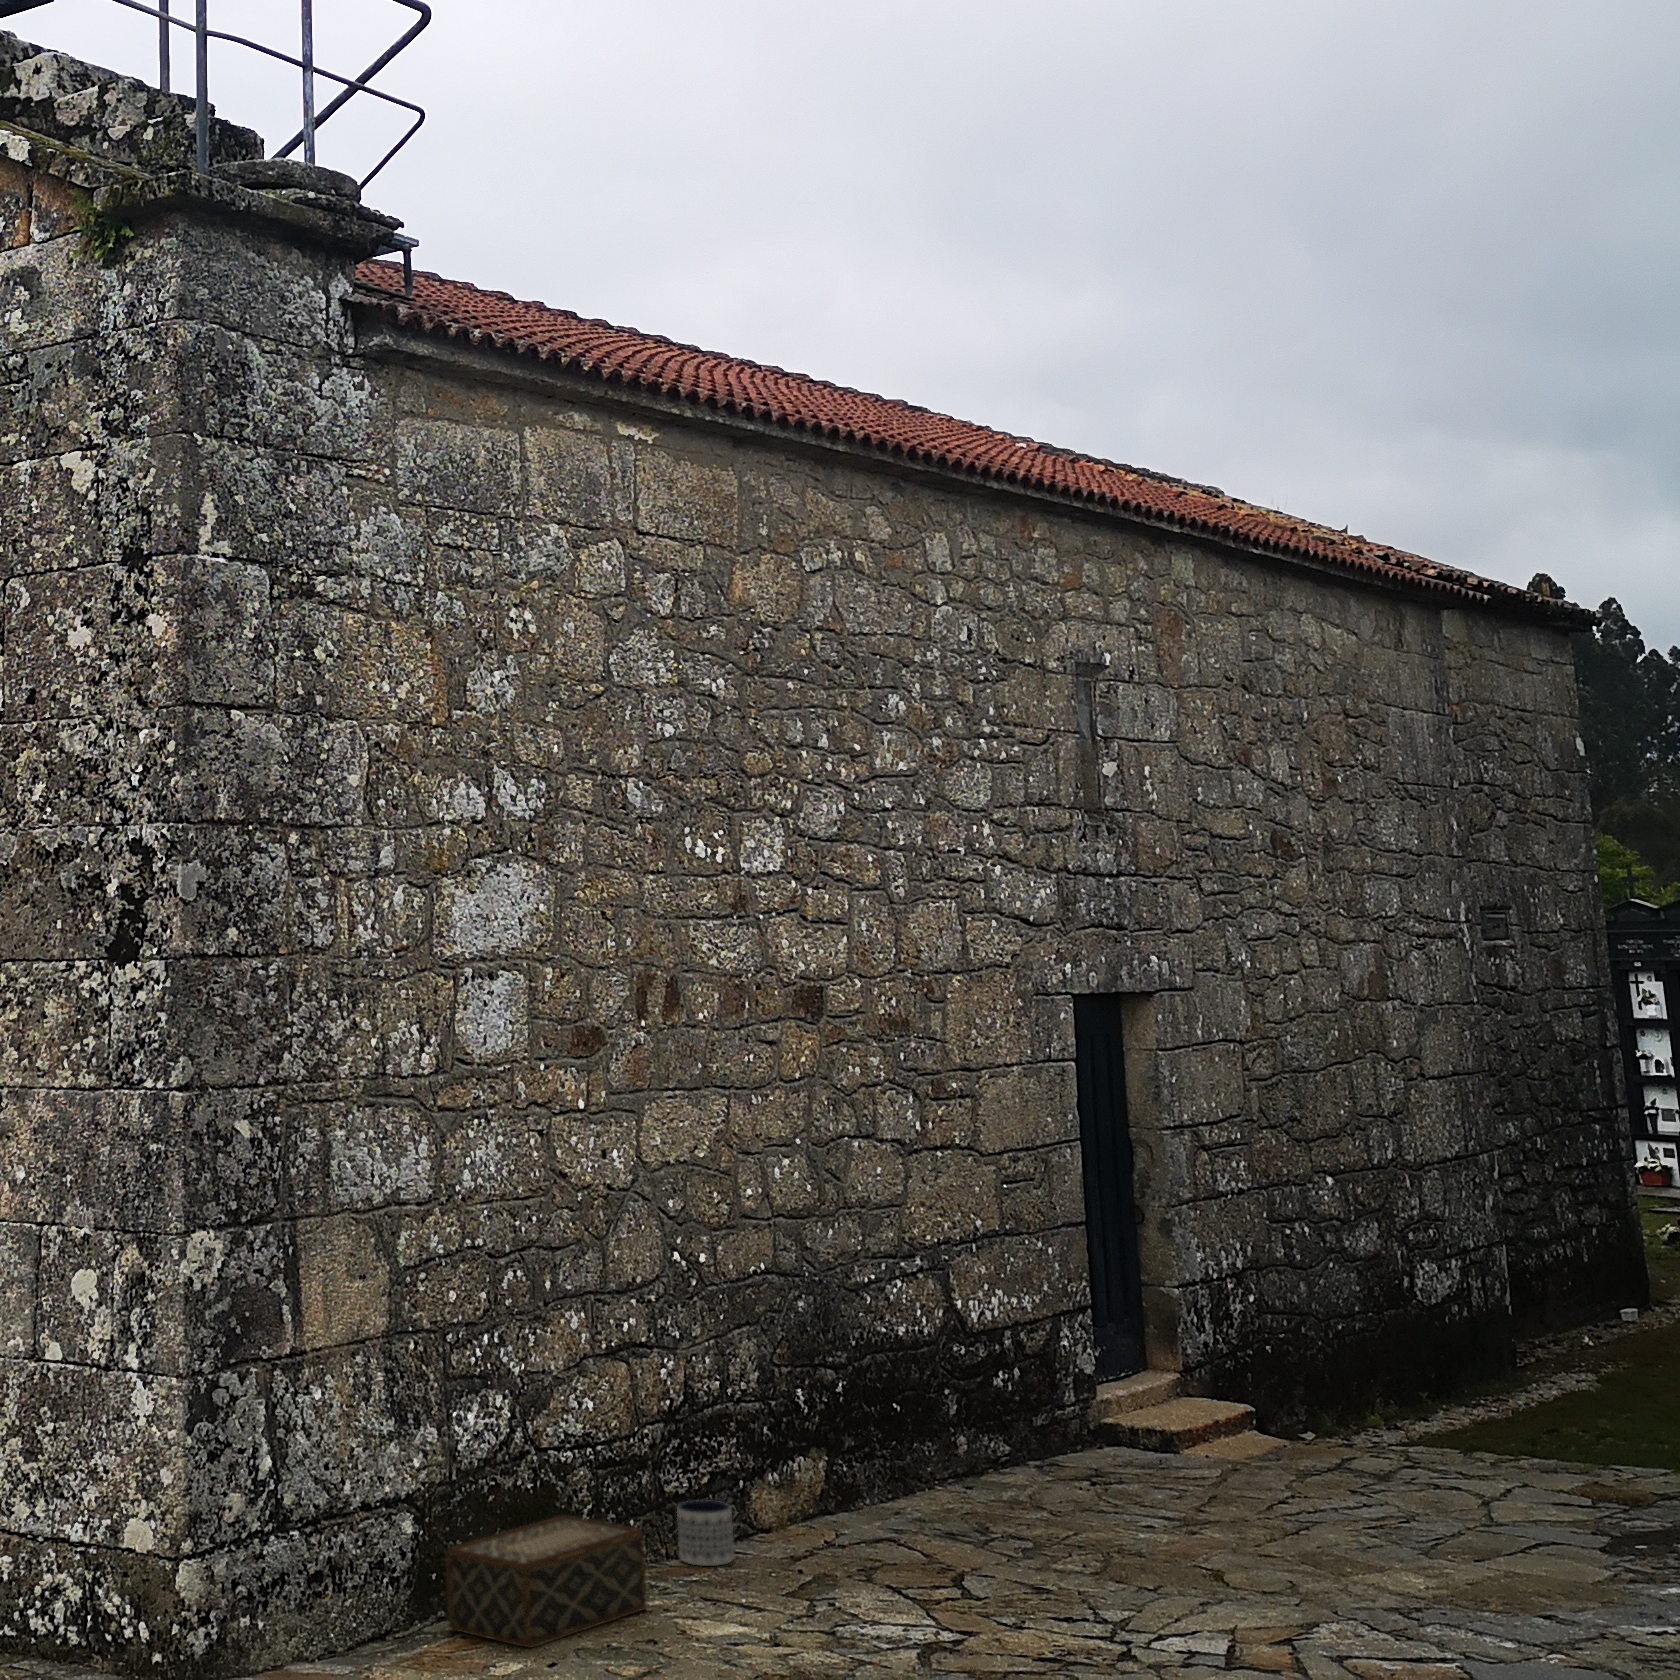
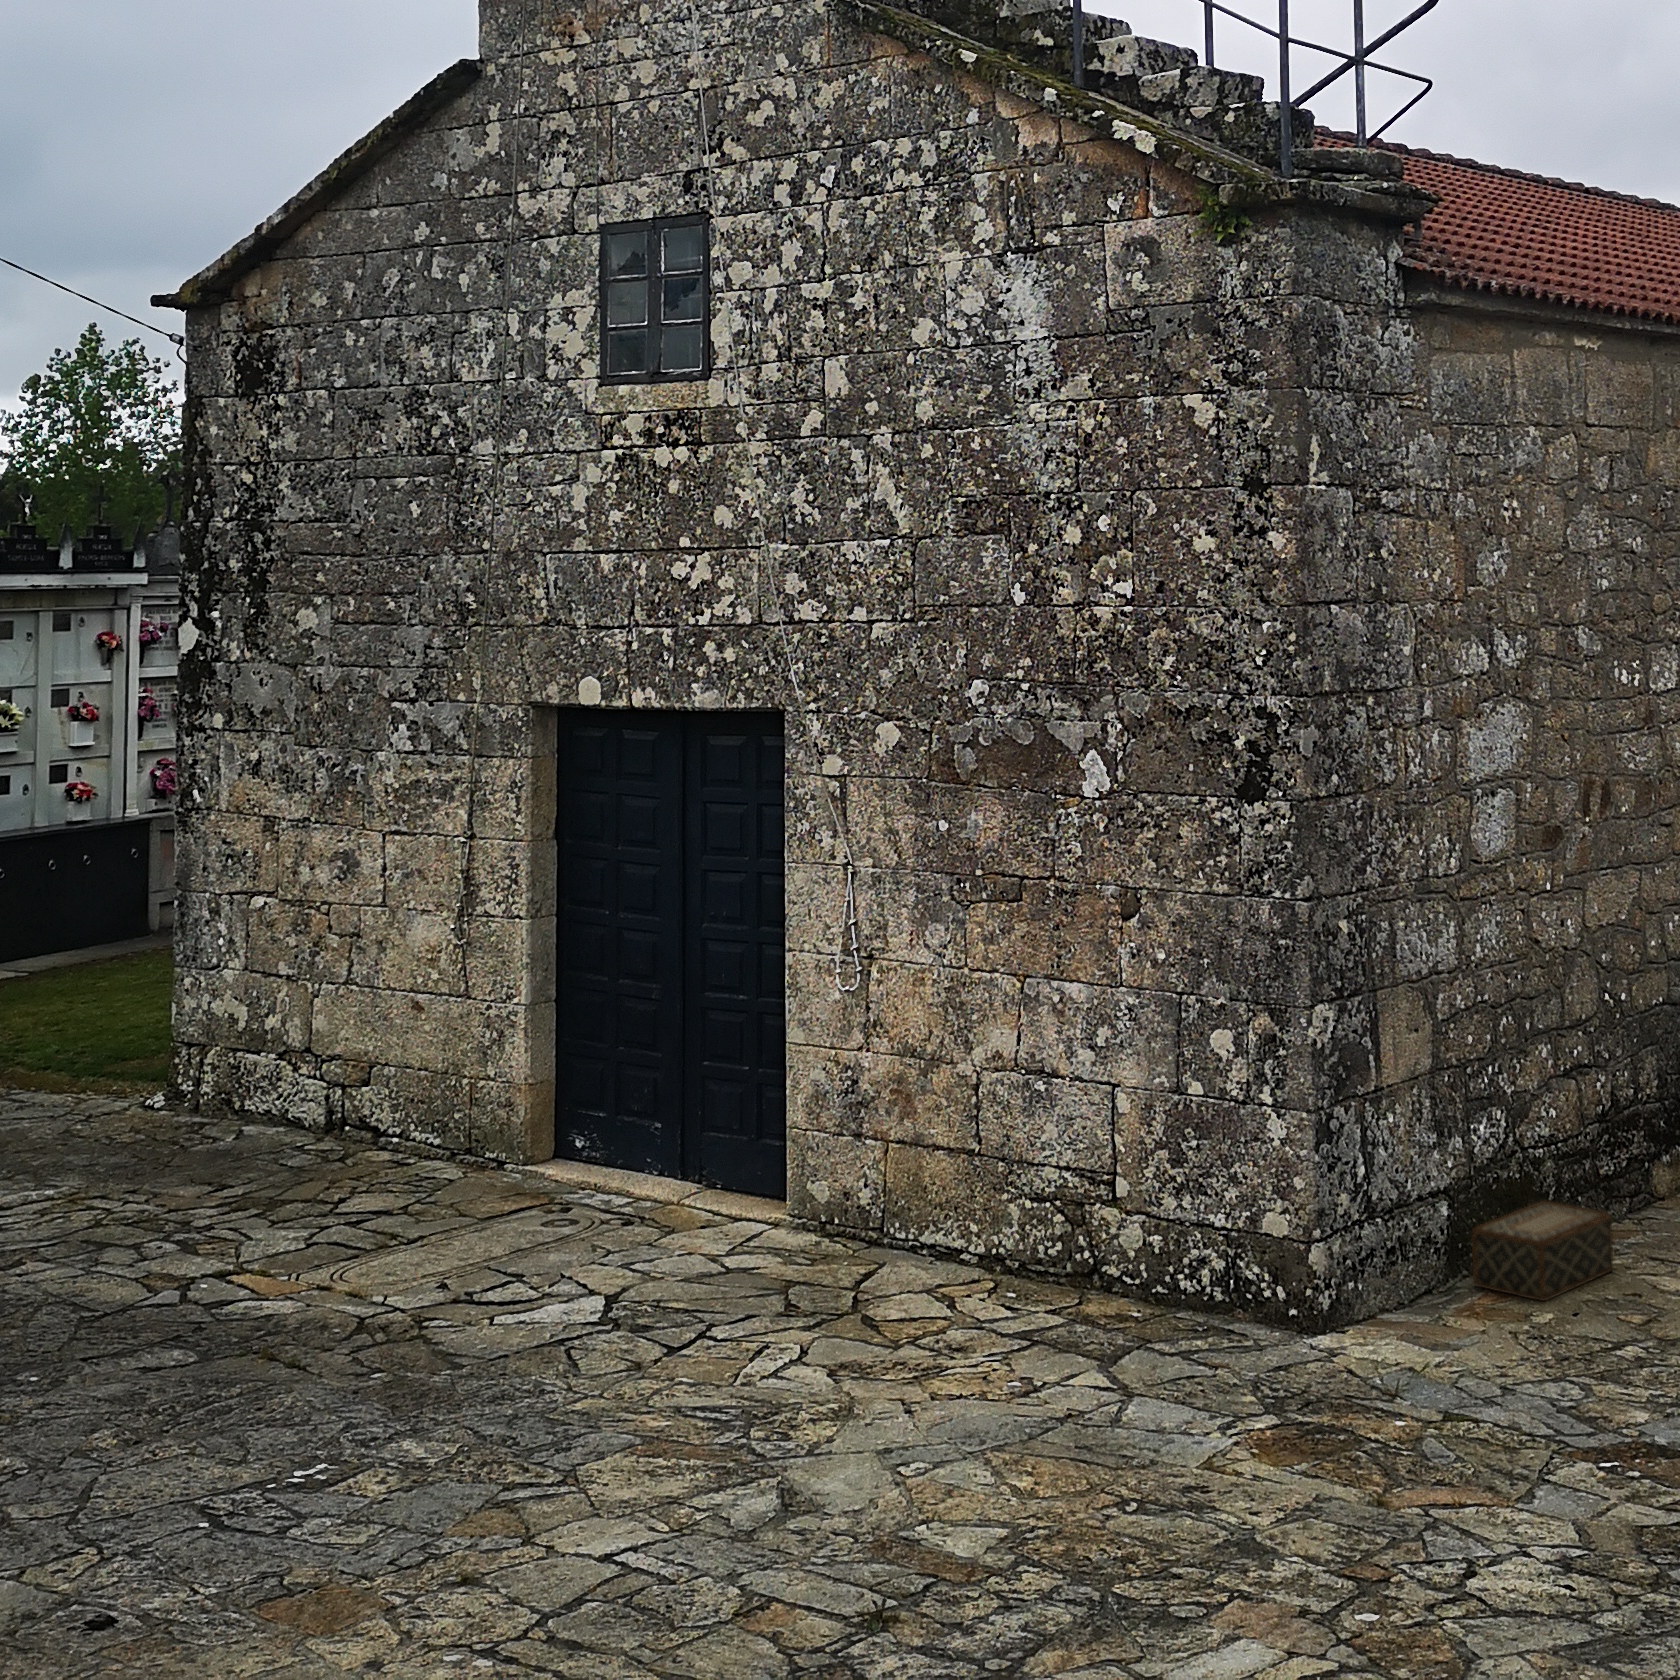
planter: present [677,1500,734,1566] -> none [1612,1186,1656,1235]

